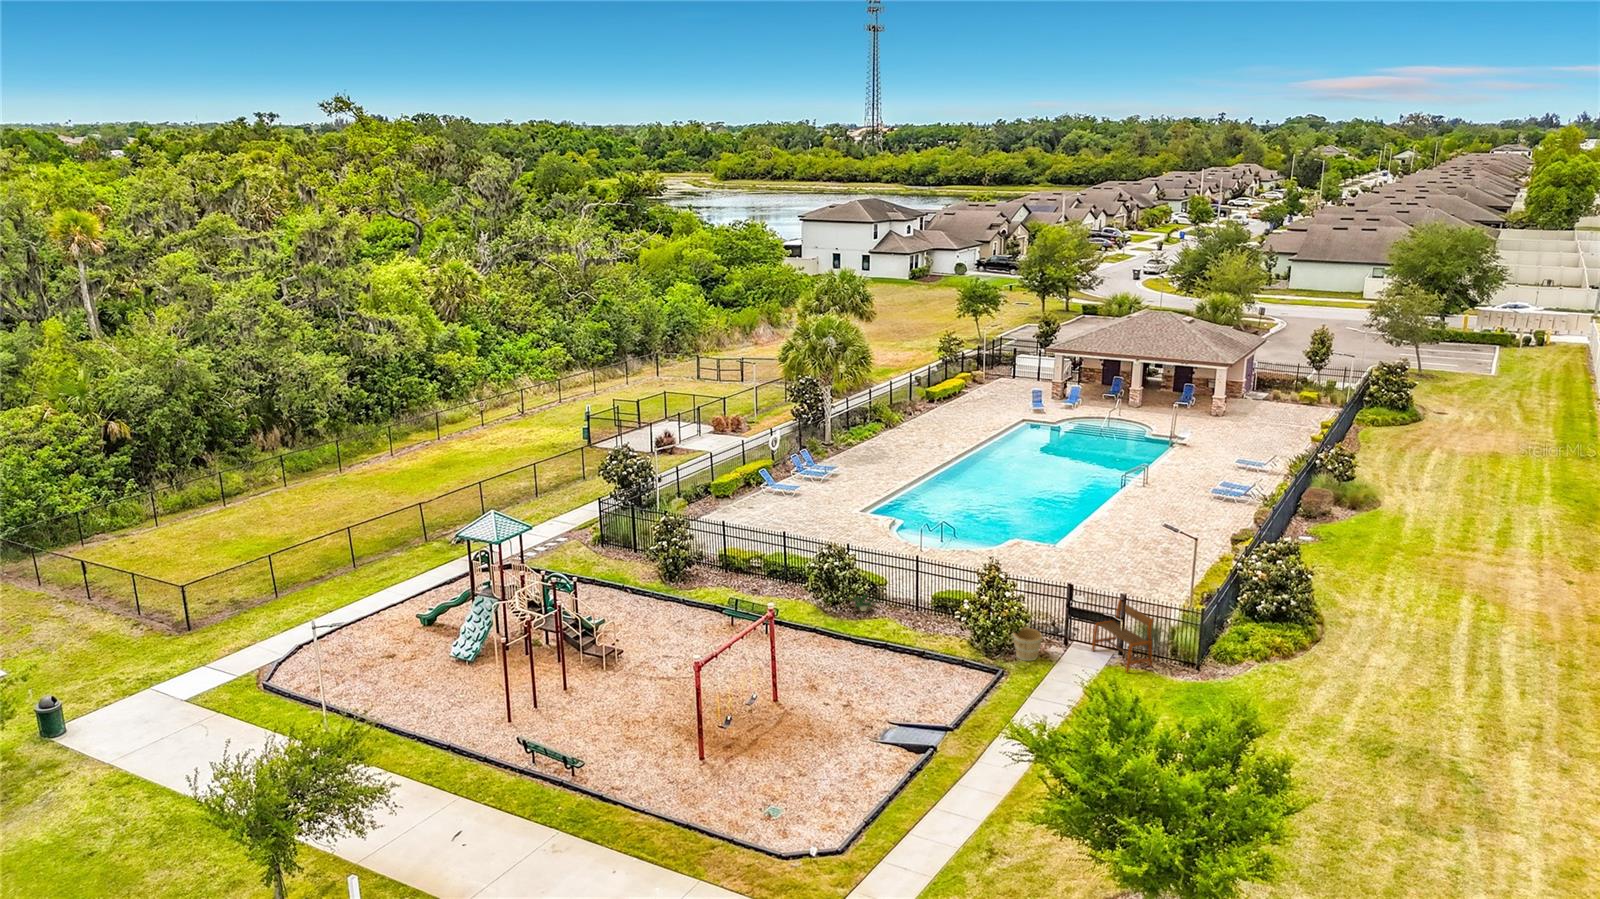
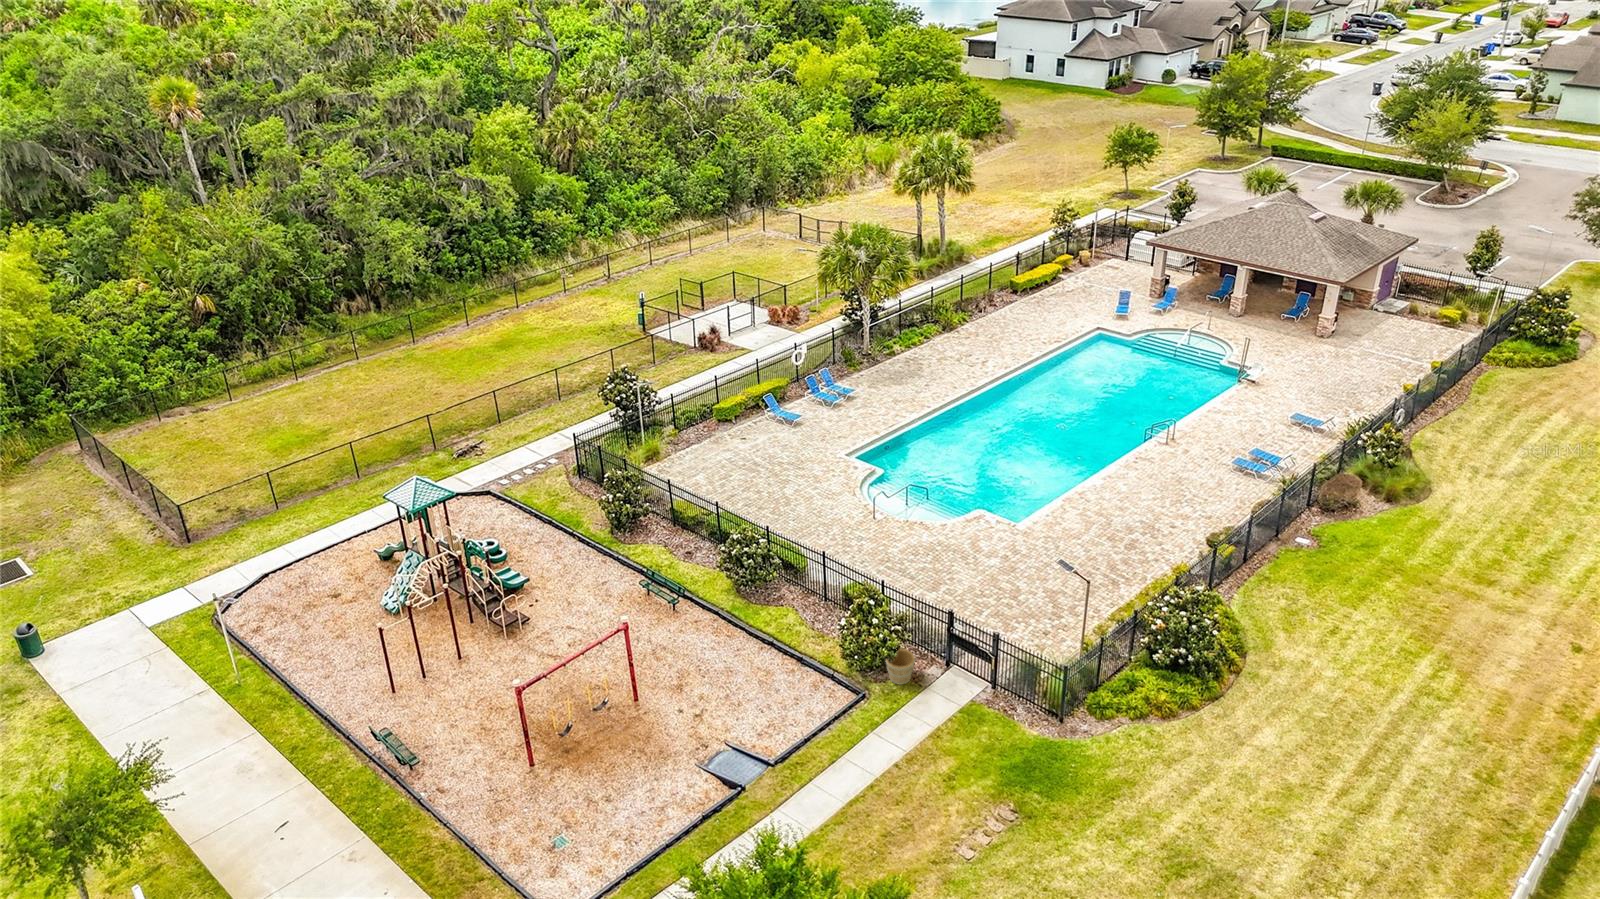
potted plant: present [853,594,878,611] -> none [764,575,792,593]
bench: present [1092,600,1154,673] -> none [970,635,1020,716]

